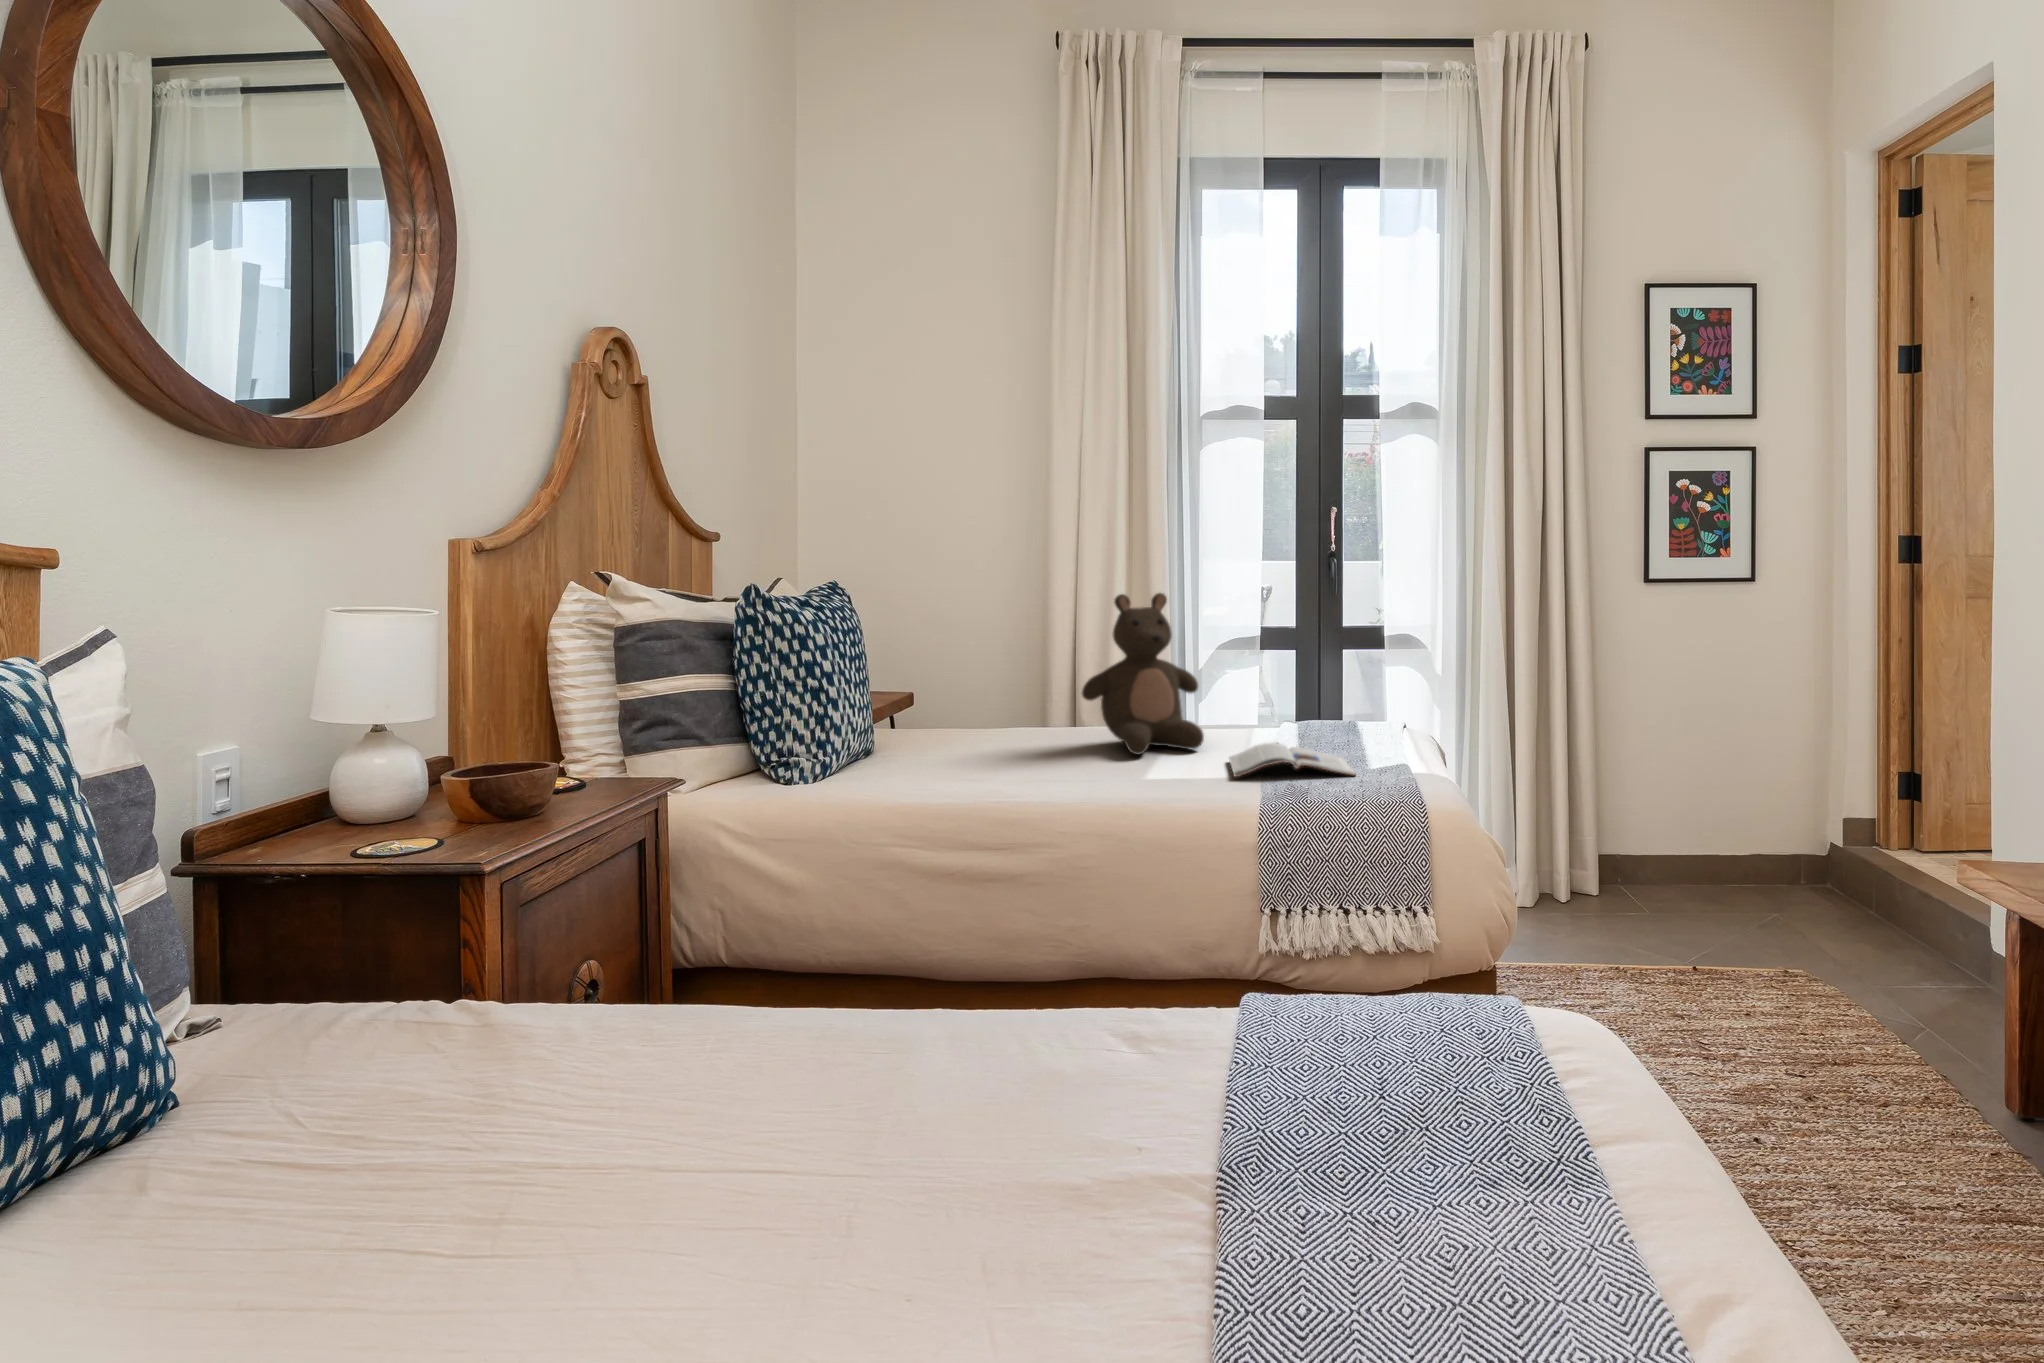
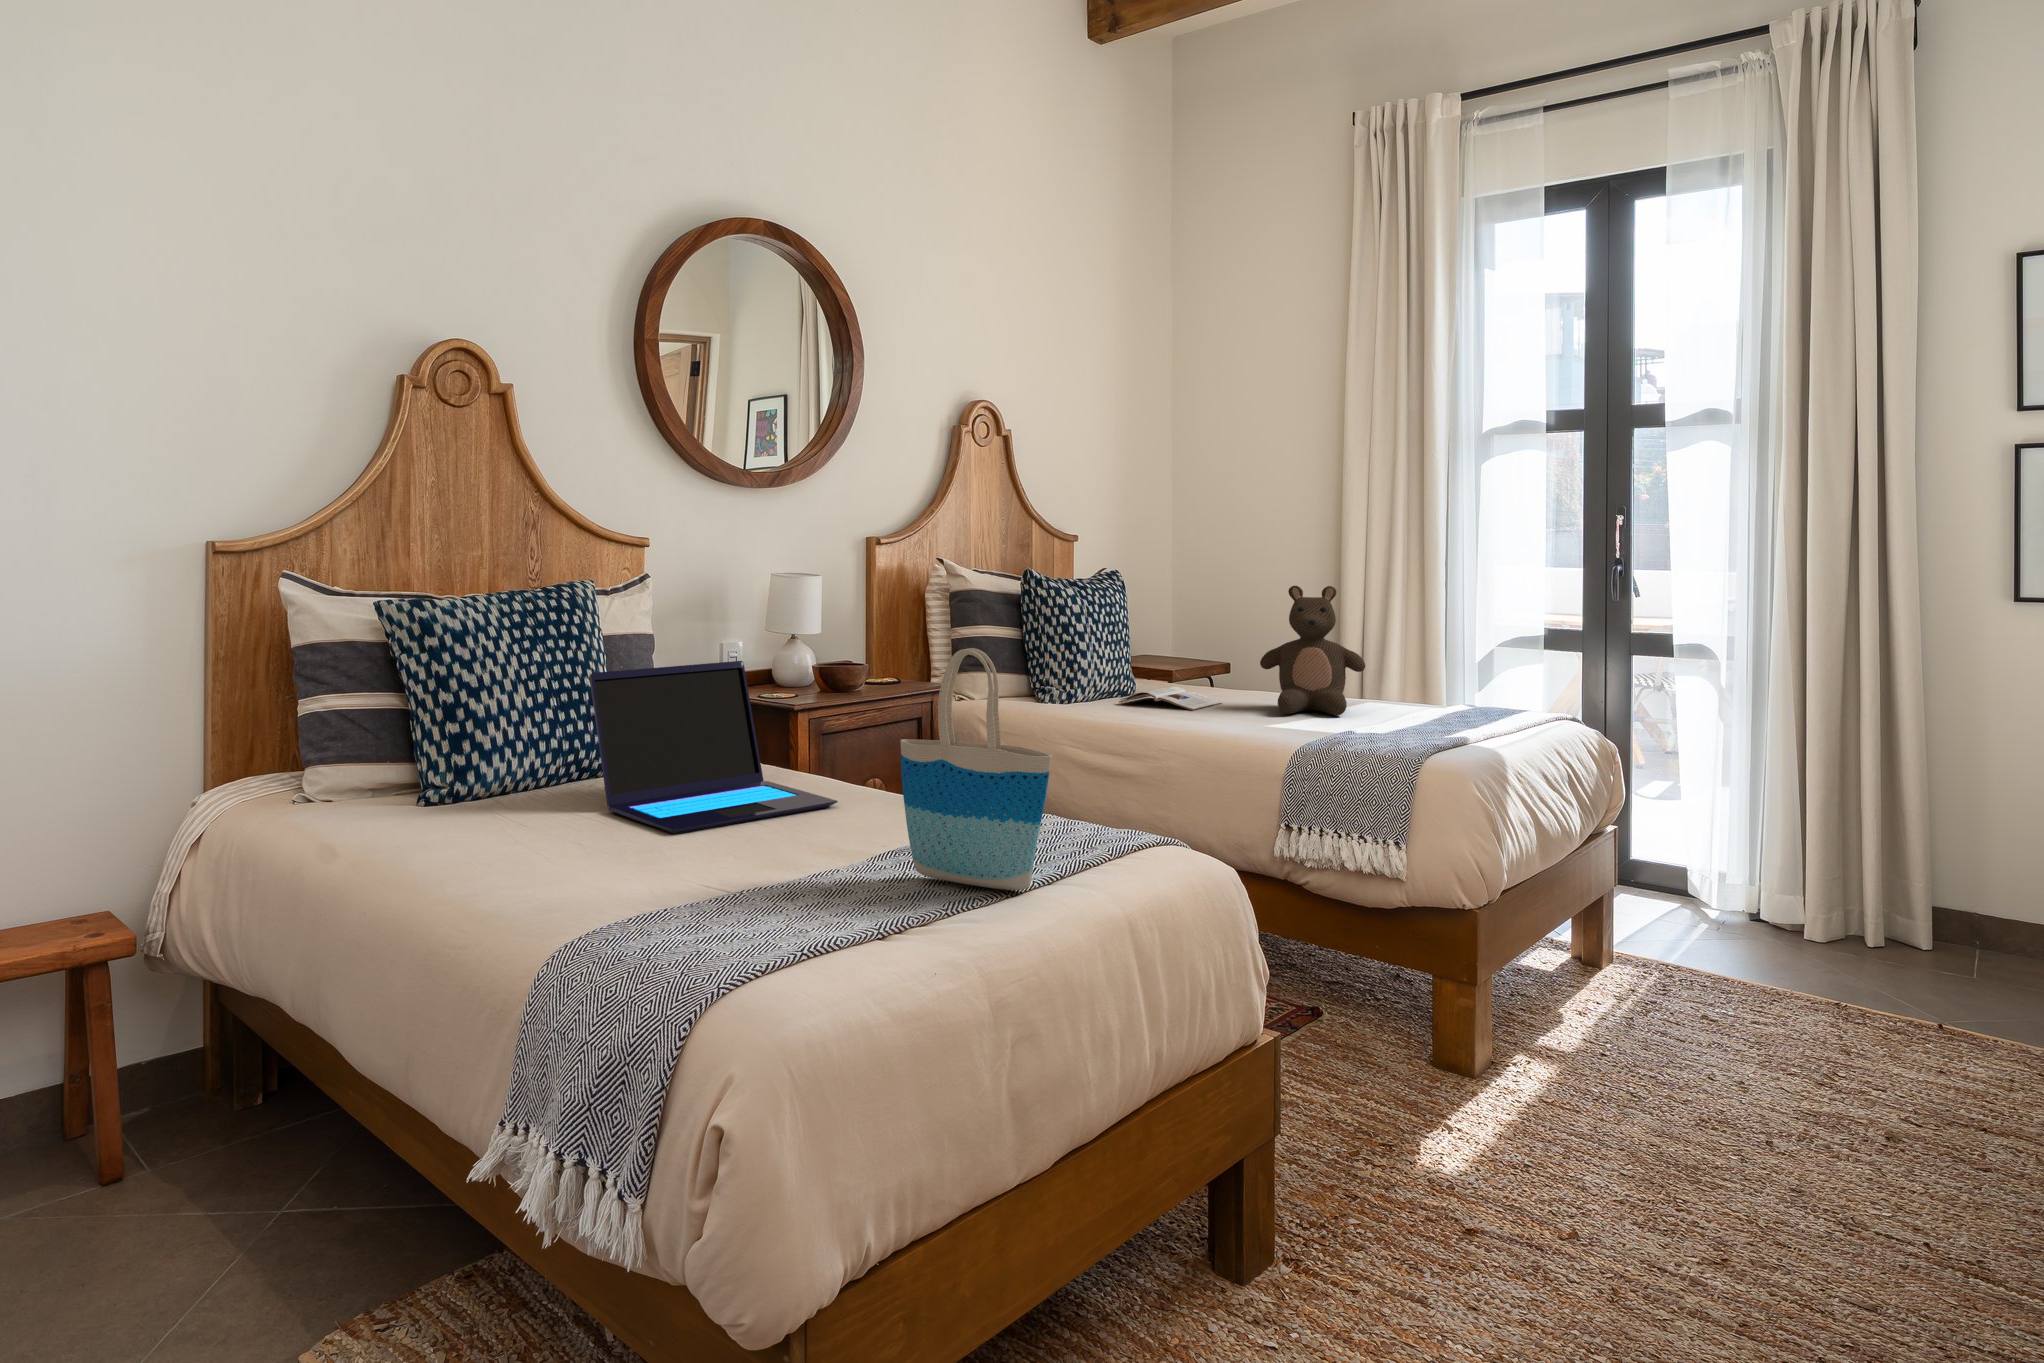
magazine: present [1229,742,1356,777] -> present [1119,687,1222,710]
tote bag: none [1368,757,1678,1222] -> present [901,648,1052,890]
laptop: none [245,810,882,1287] -> present [589,661,838,834]

